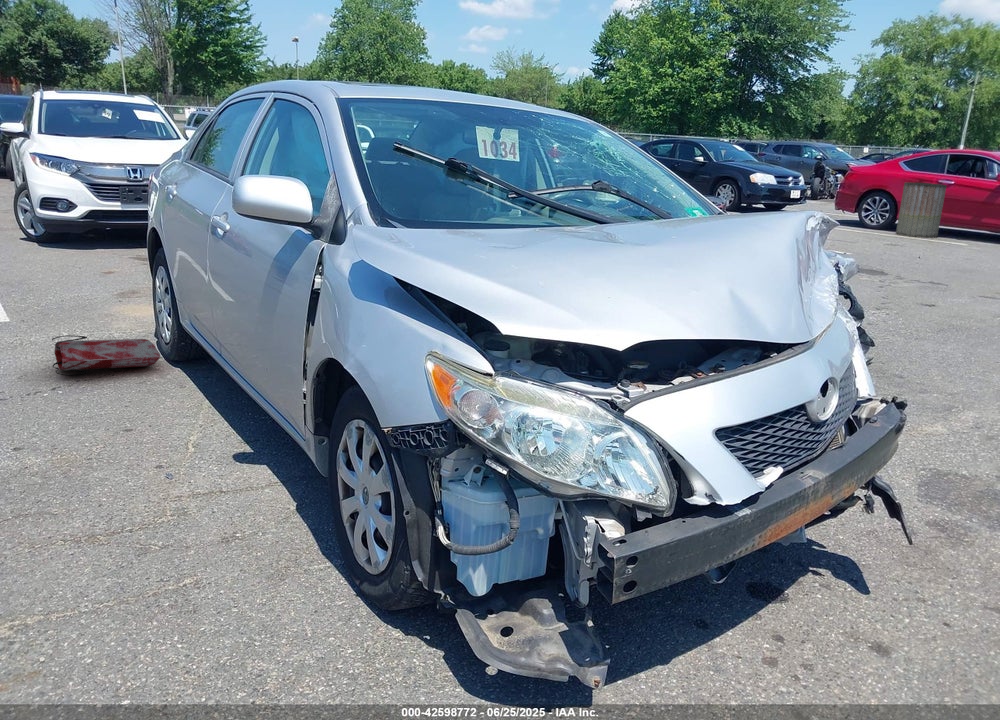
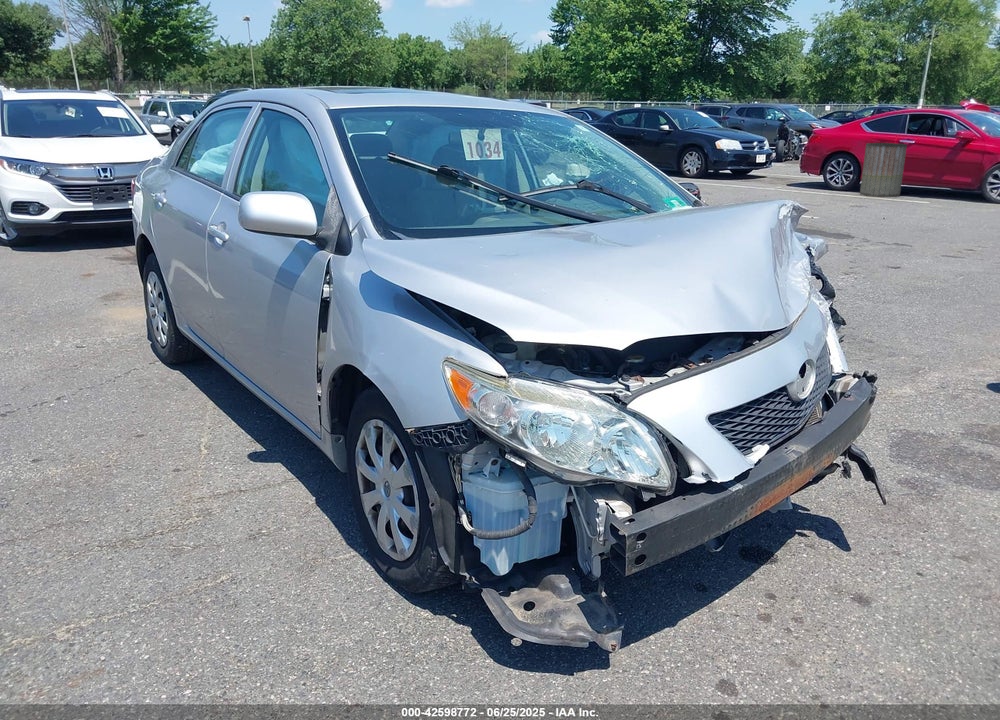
bag: present [52,335,160,376] -> none [52,344,159,385]

